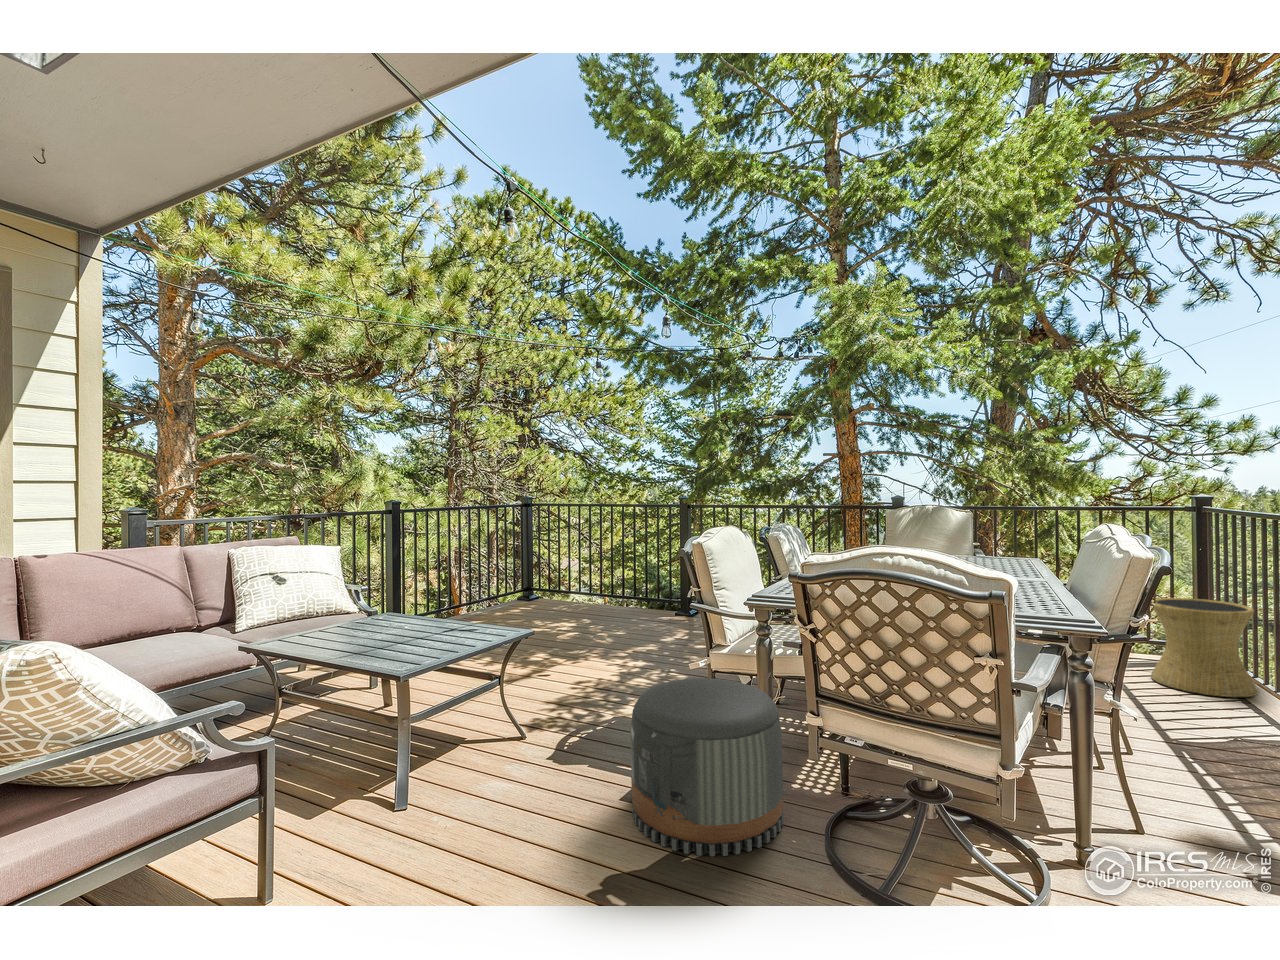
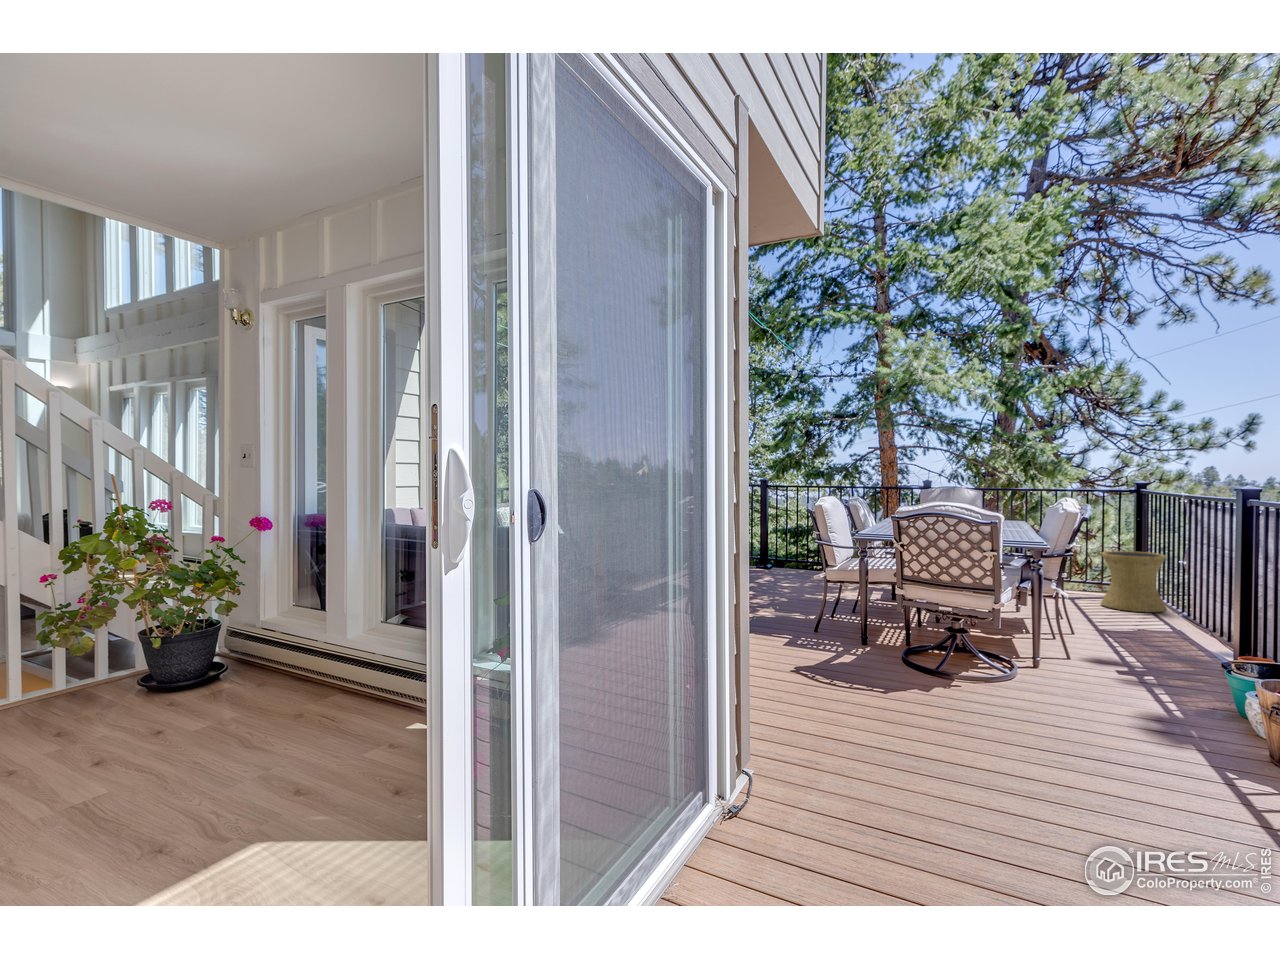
pouf: present [631,678,784,856] -> none [790,583,878,665]

